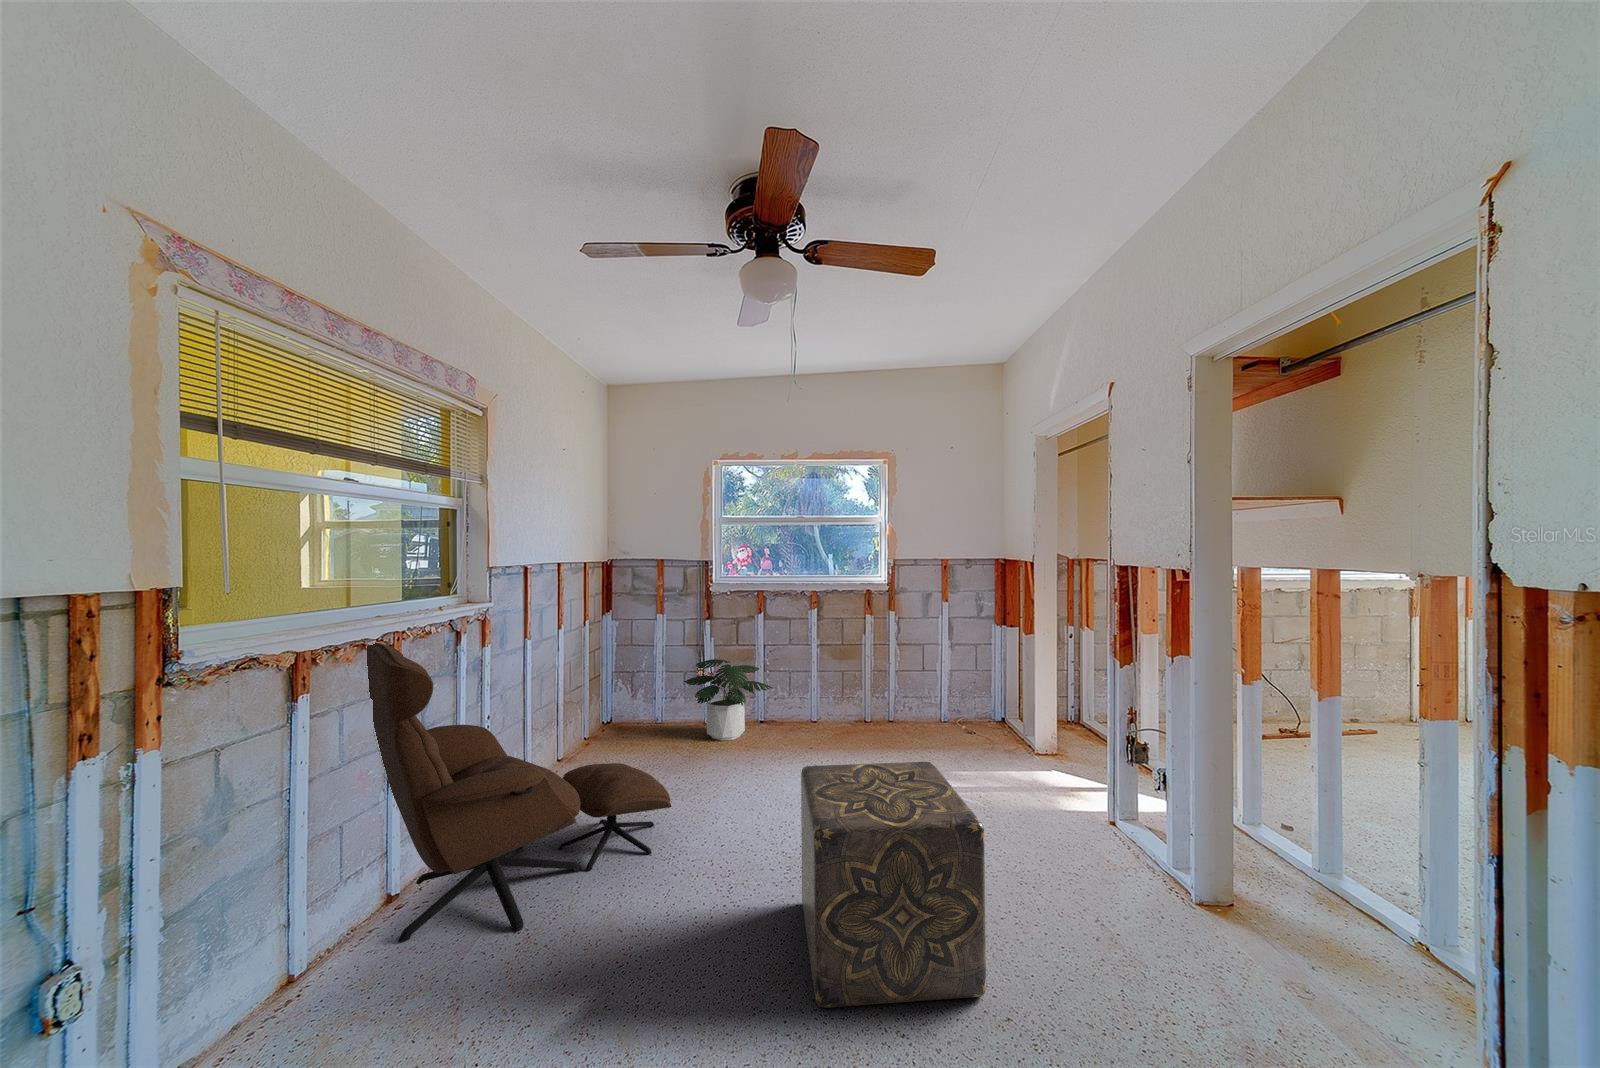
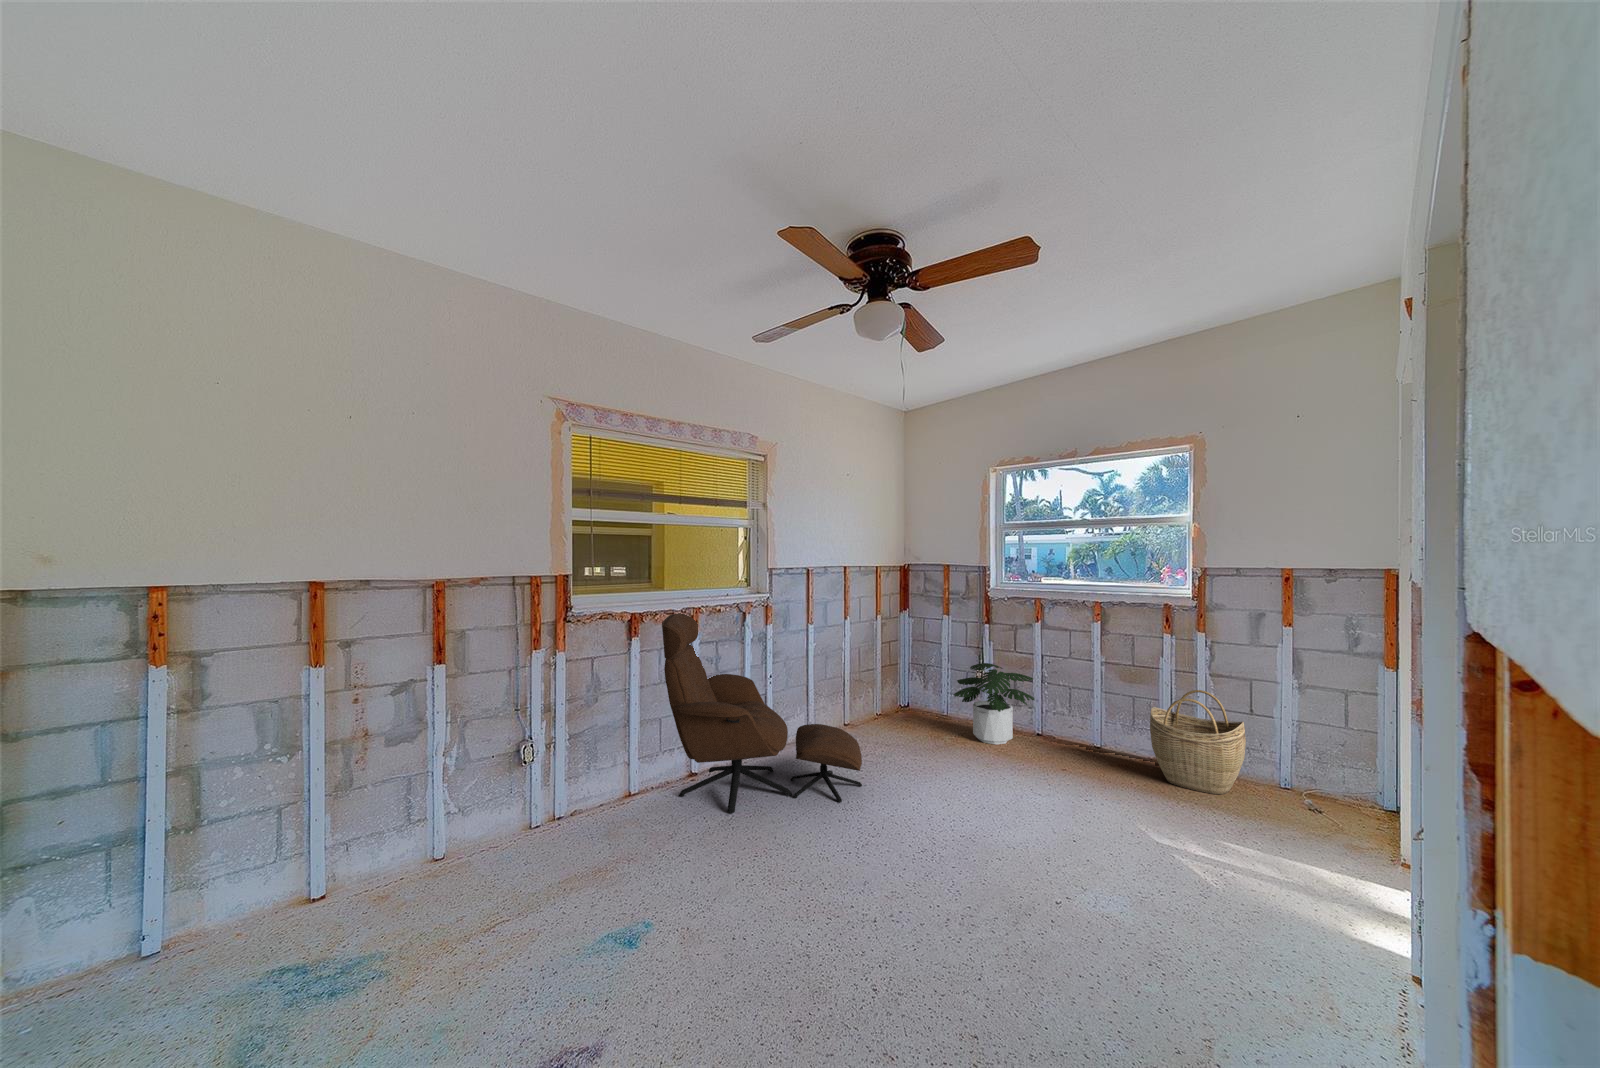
woven basket: none [865,657,930,738] -> present [1150,690,1246,794]
ottoman: present [801,762,986,1008] -> none [839,752,1031,996]

